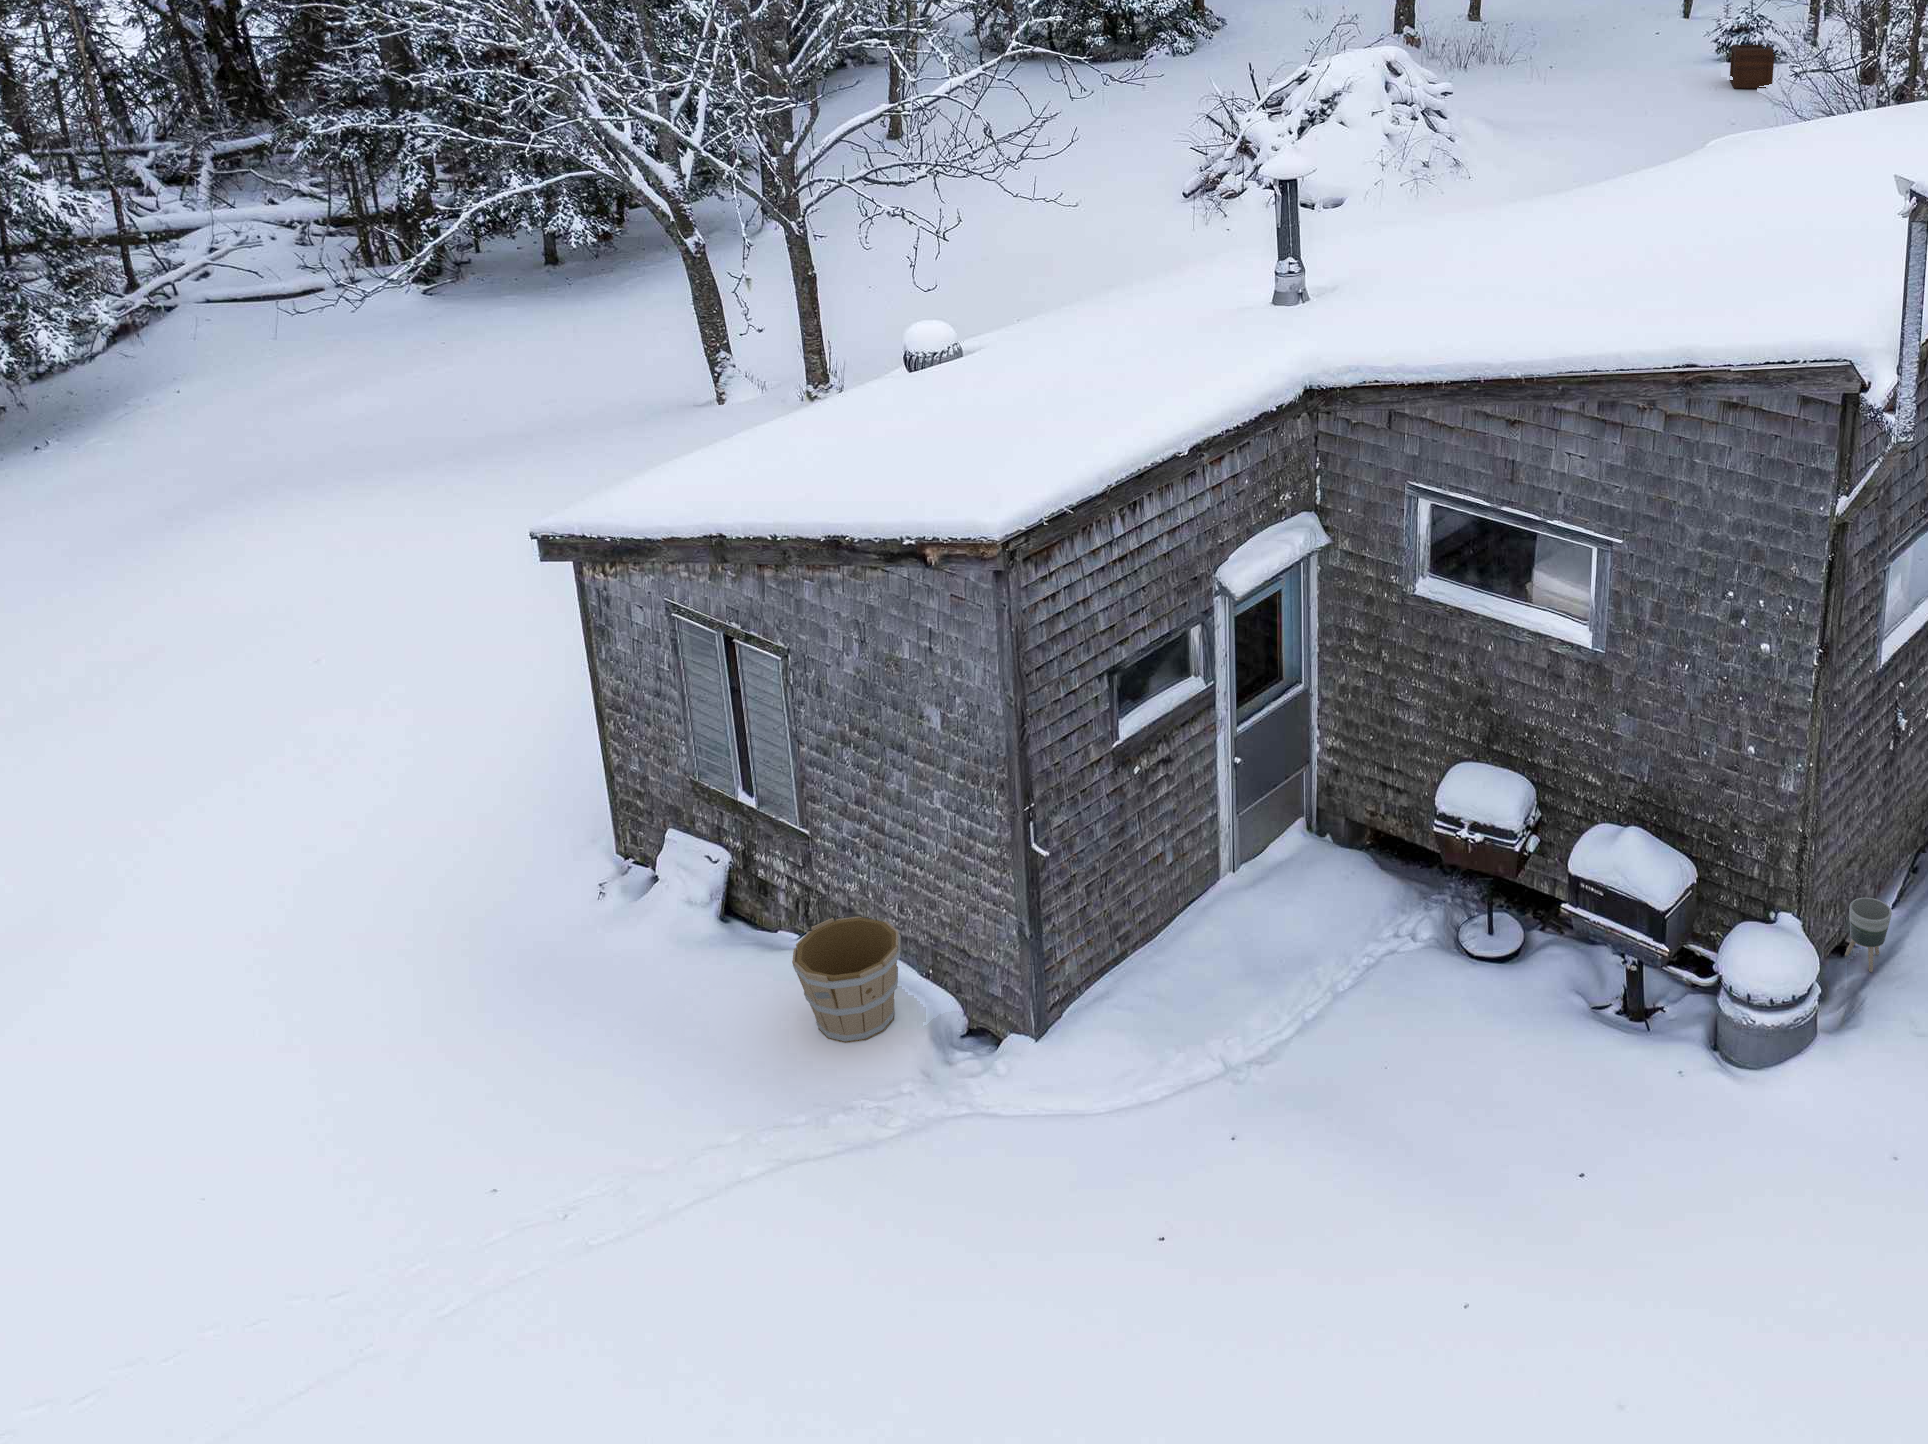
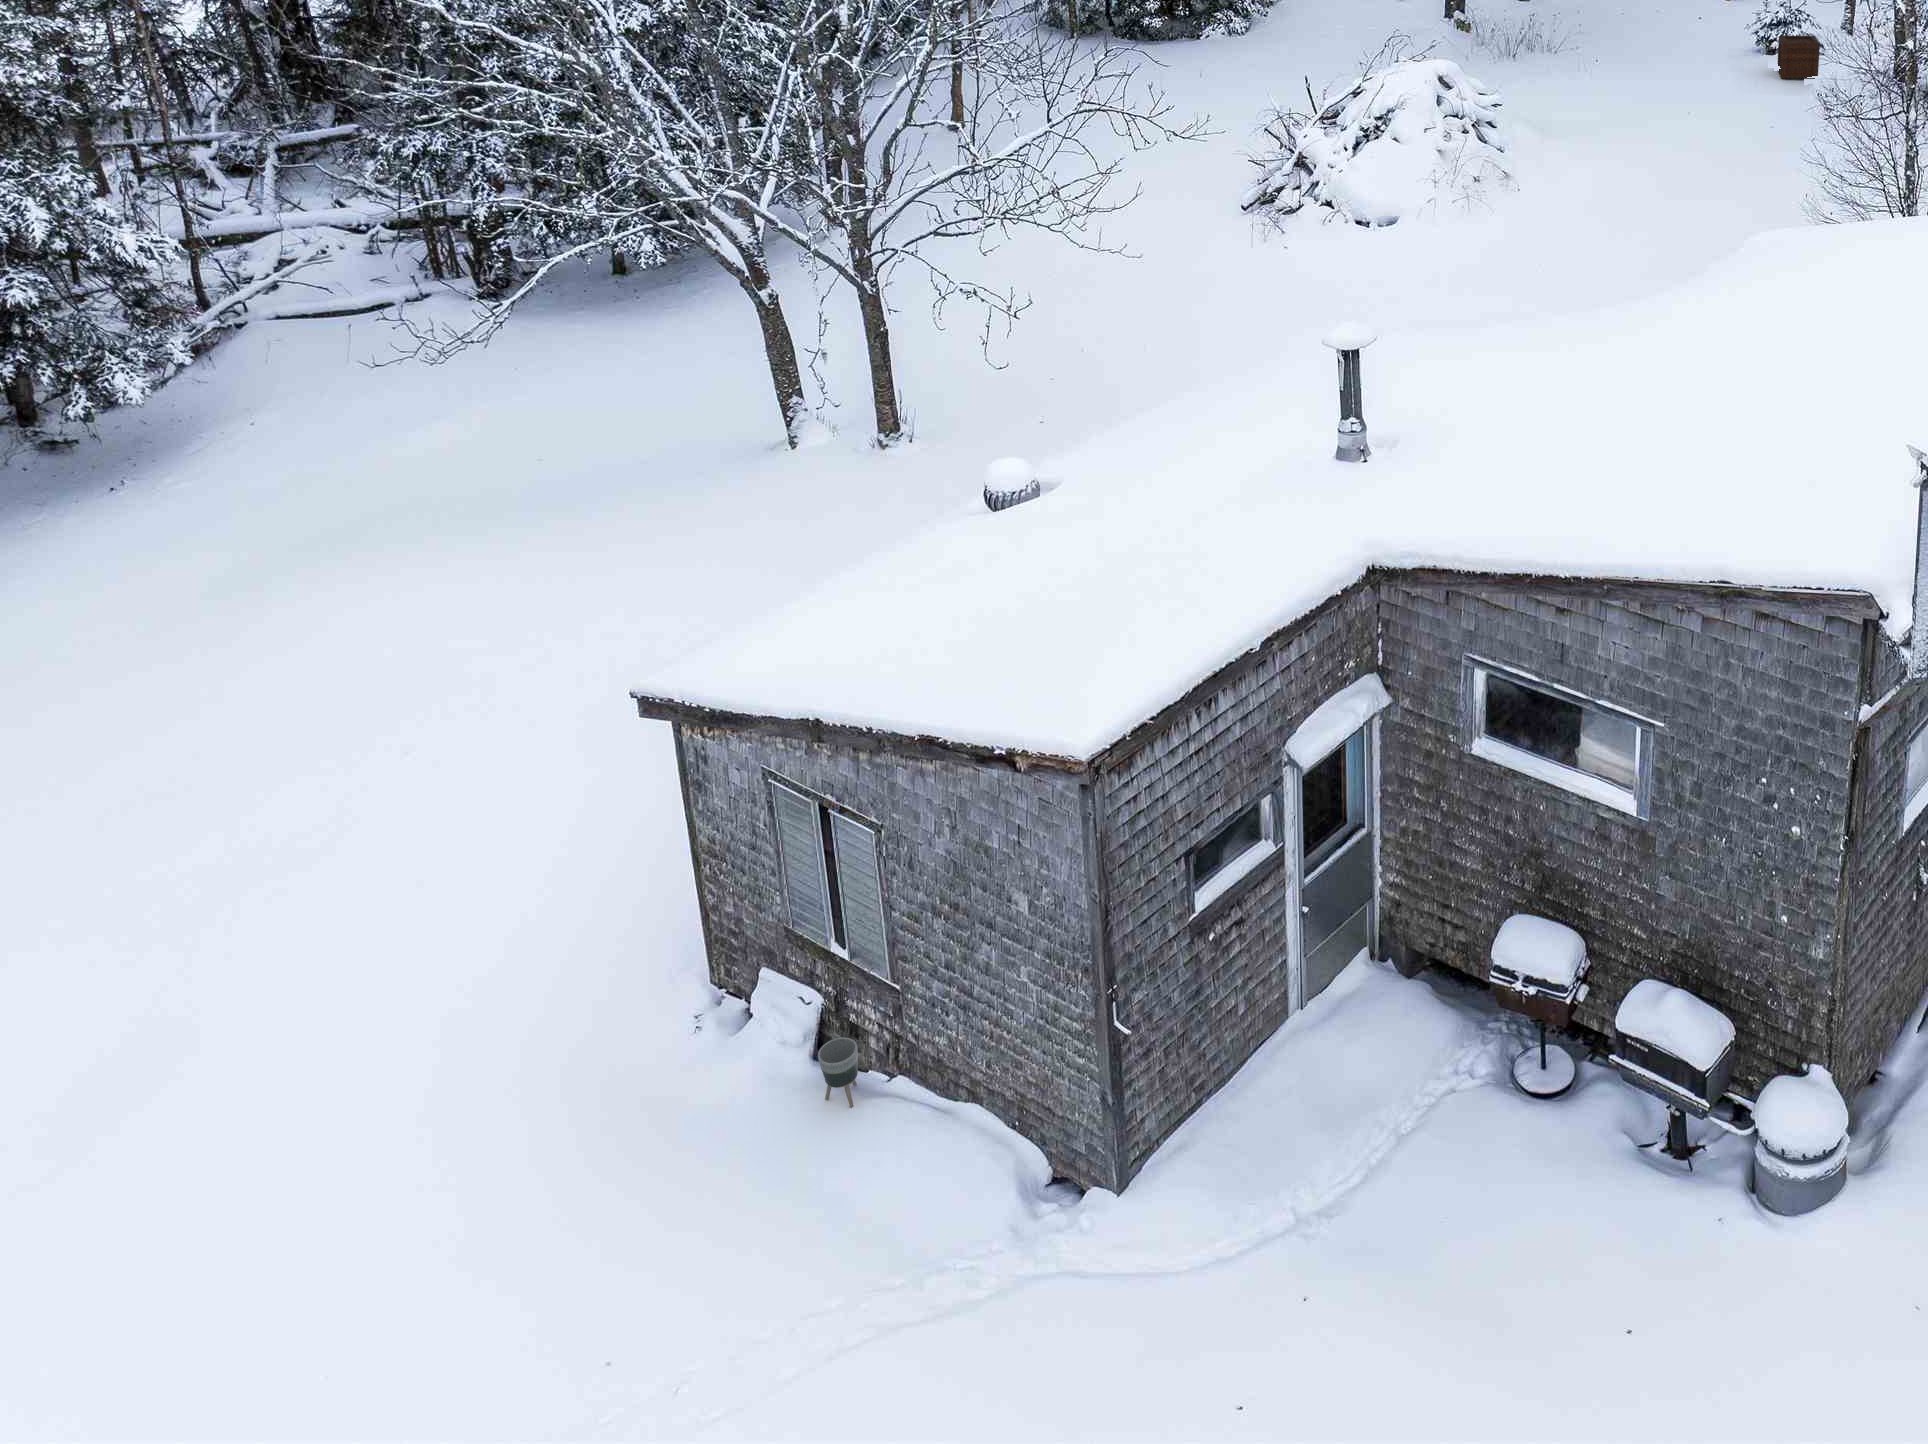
planter: present [1845,898,1892,972] -> present [818,1038,858,1107]
wooden bucket: present [792,916,901,1043] -> none [889,1079,991,1208]

